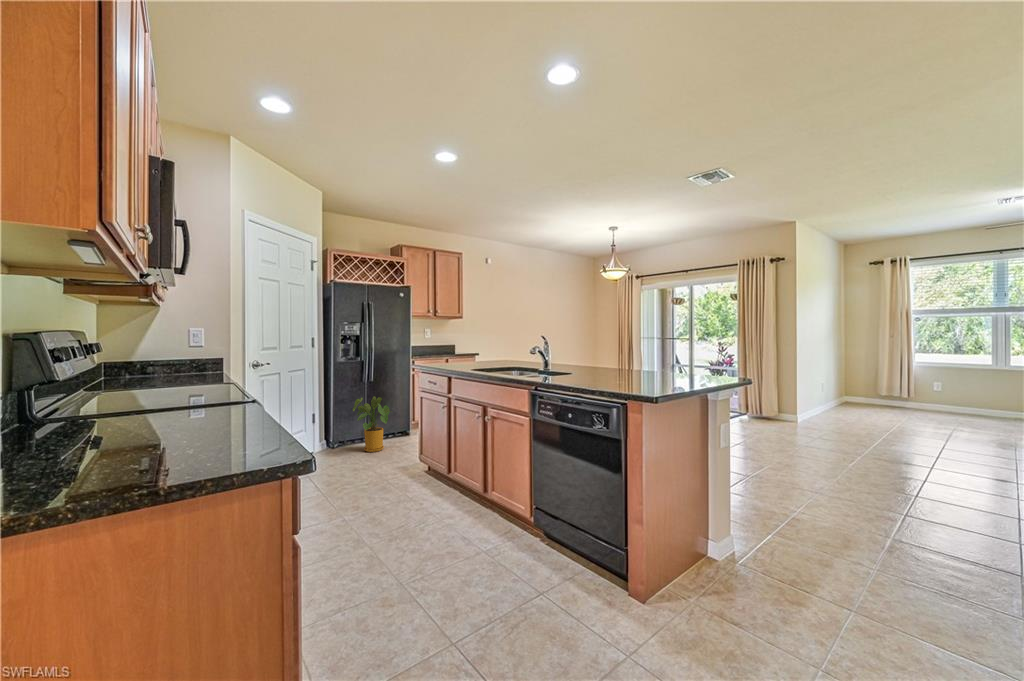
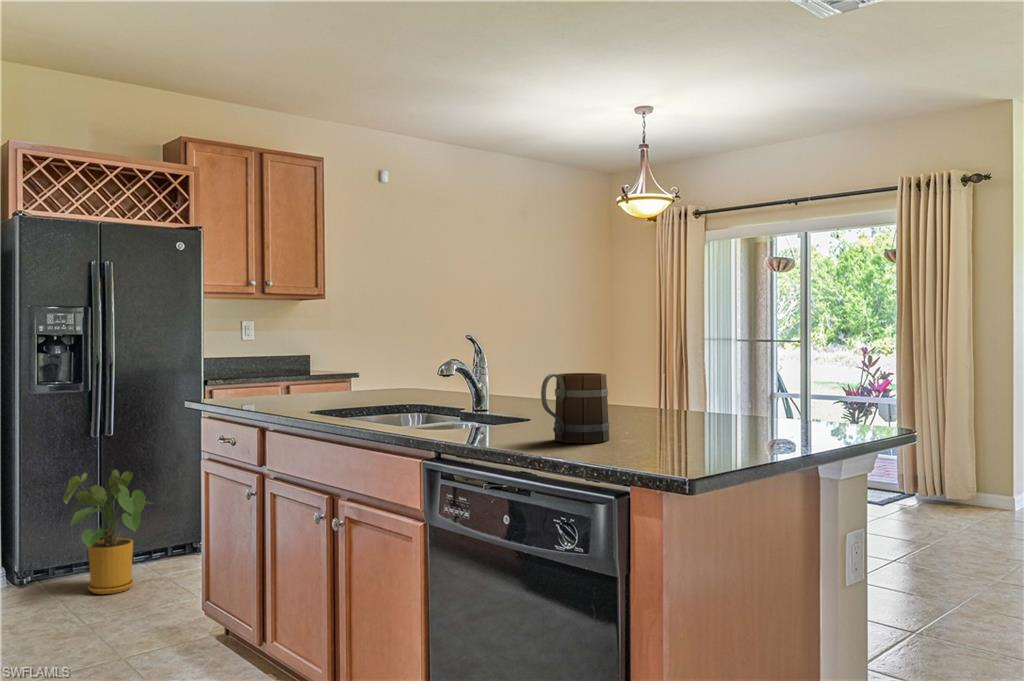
mug: none [585,354,613,384] -> present [541,373,609,443]

